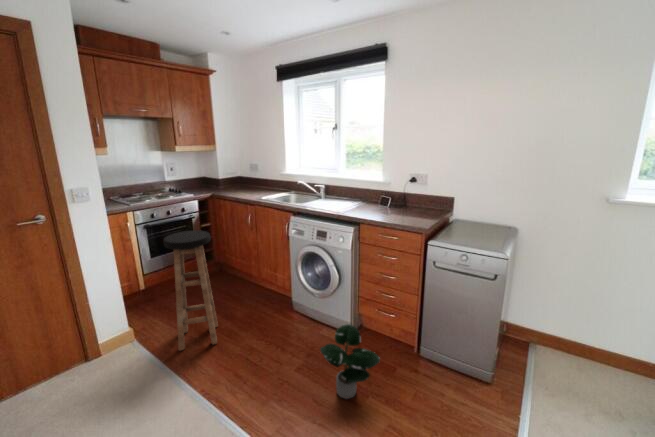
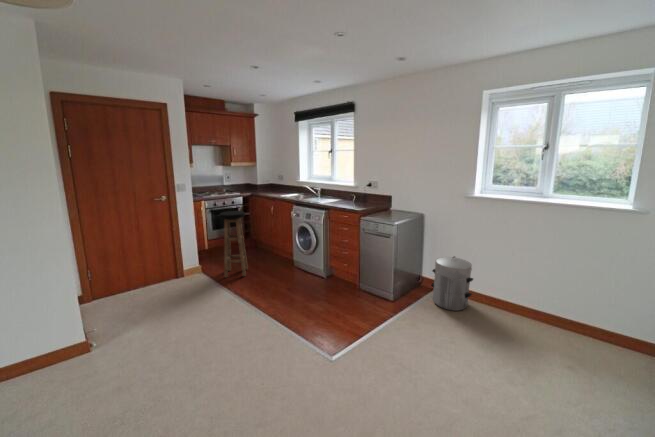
waste bin: none [545,299,633,394] -> present [431,256,473,311]
potted plant: present [320,324,380,399] -> none [293,263,325,301]

